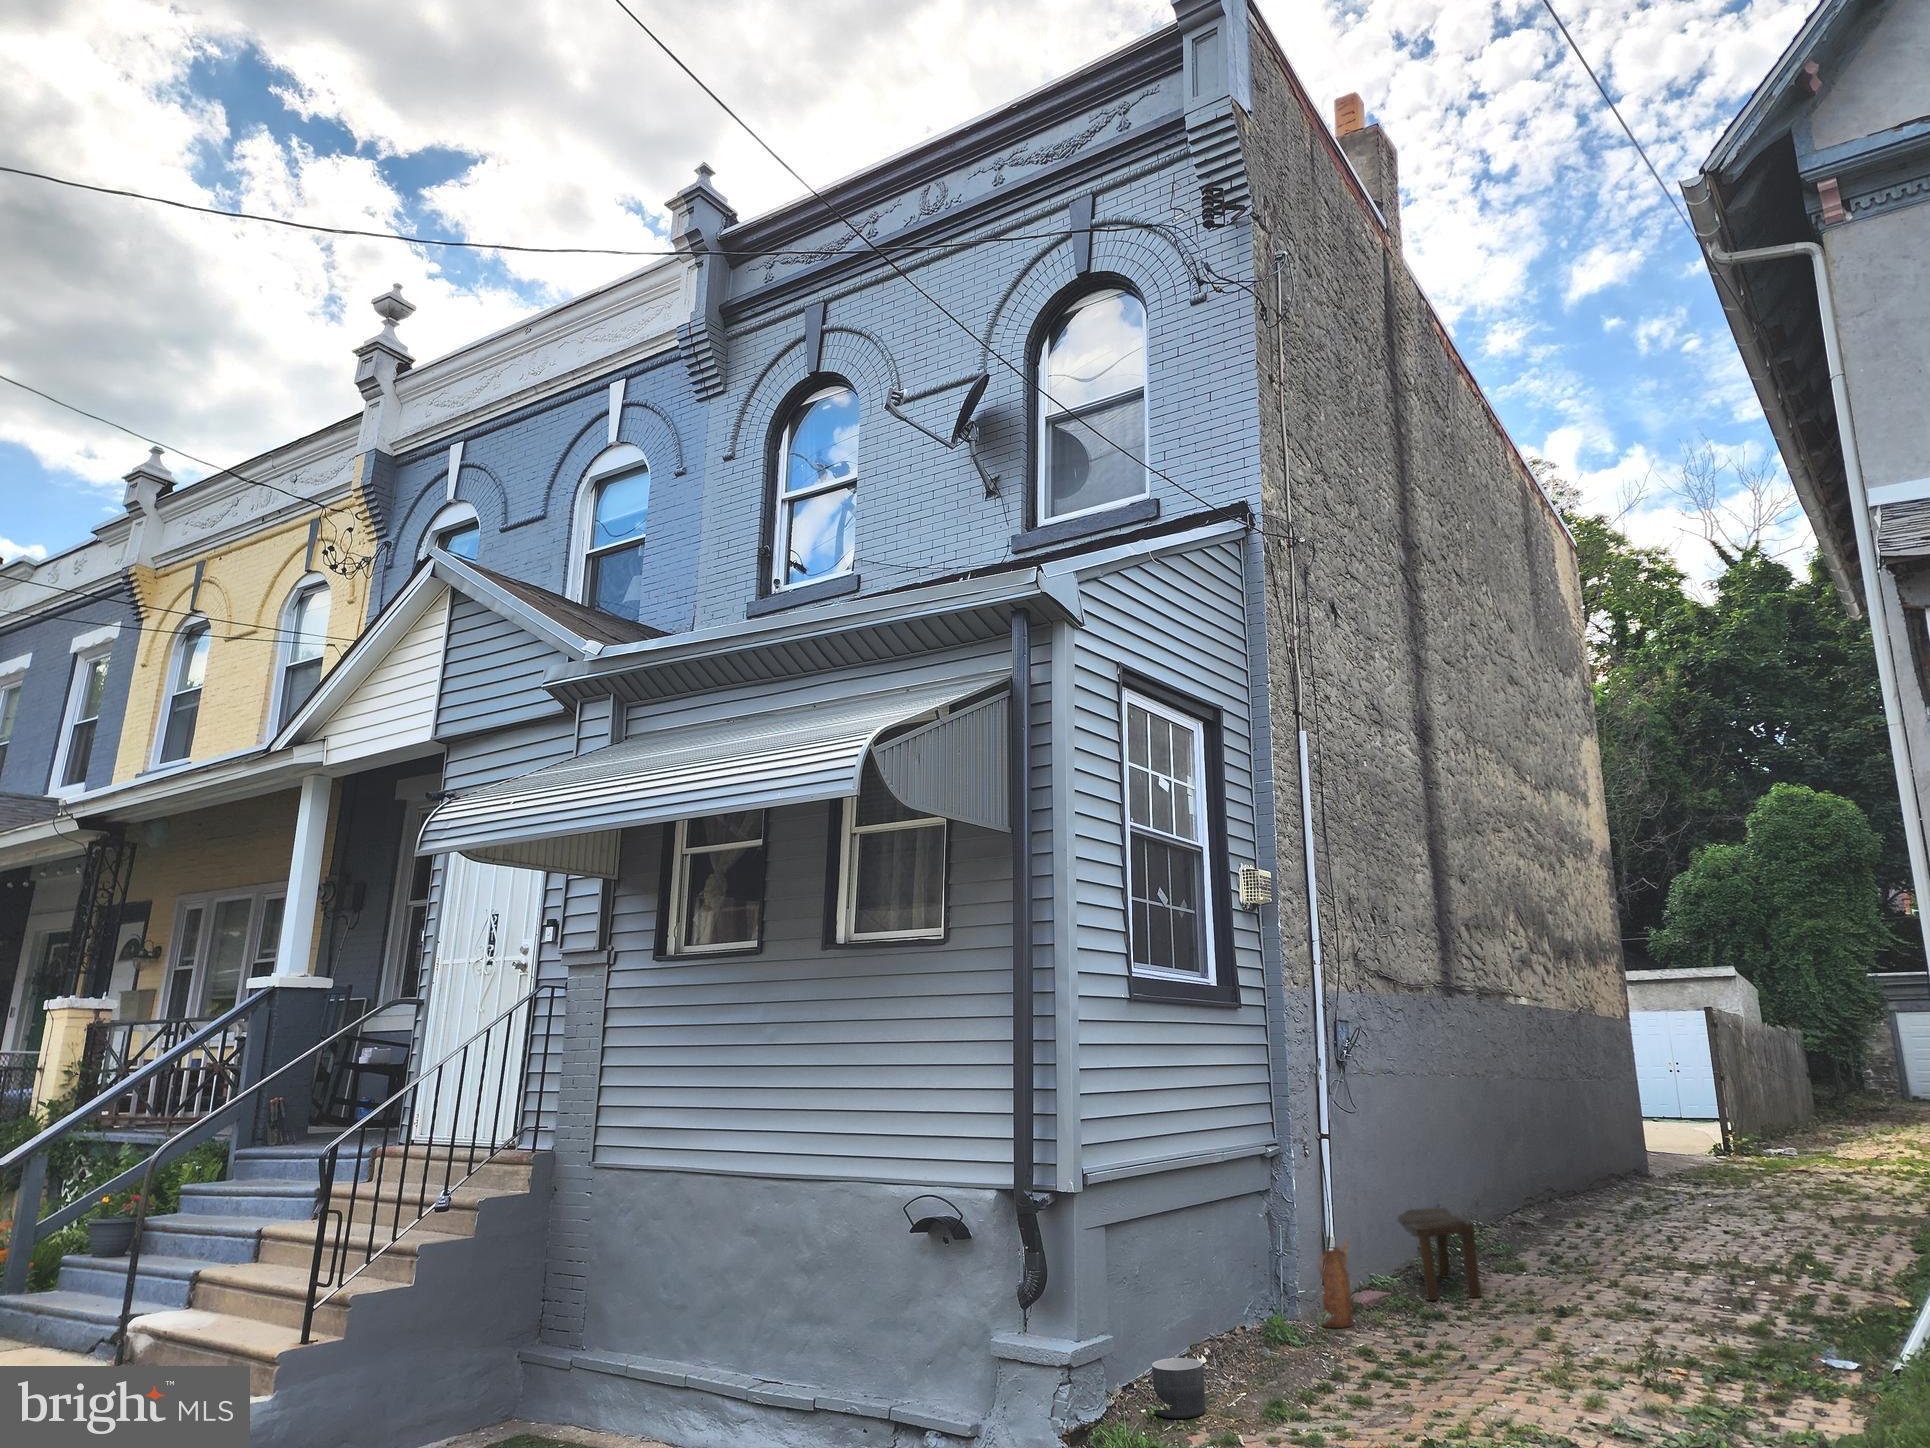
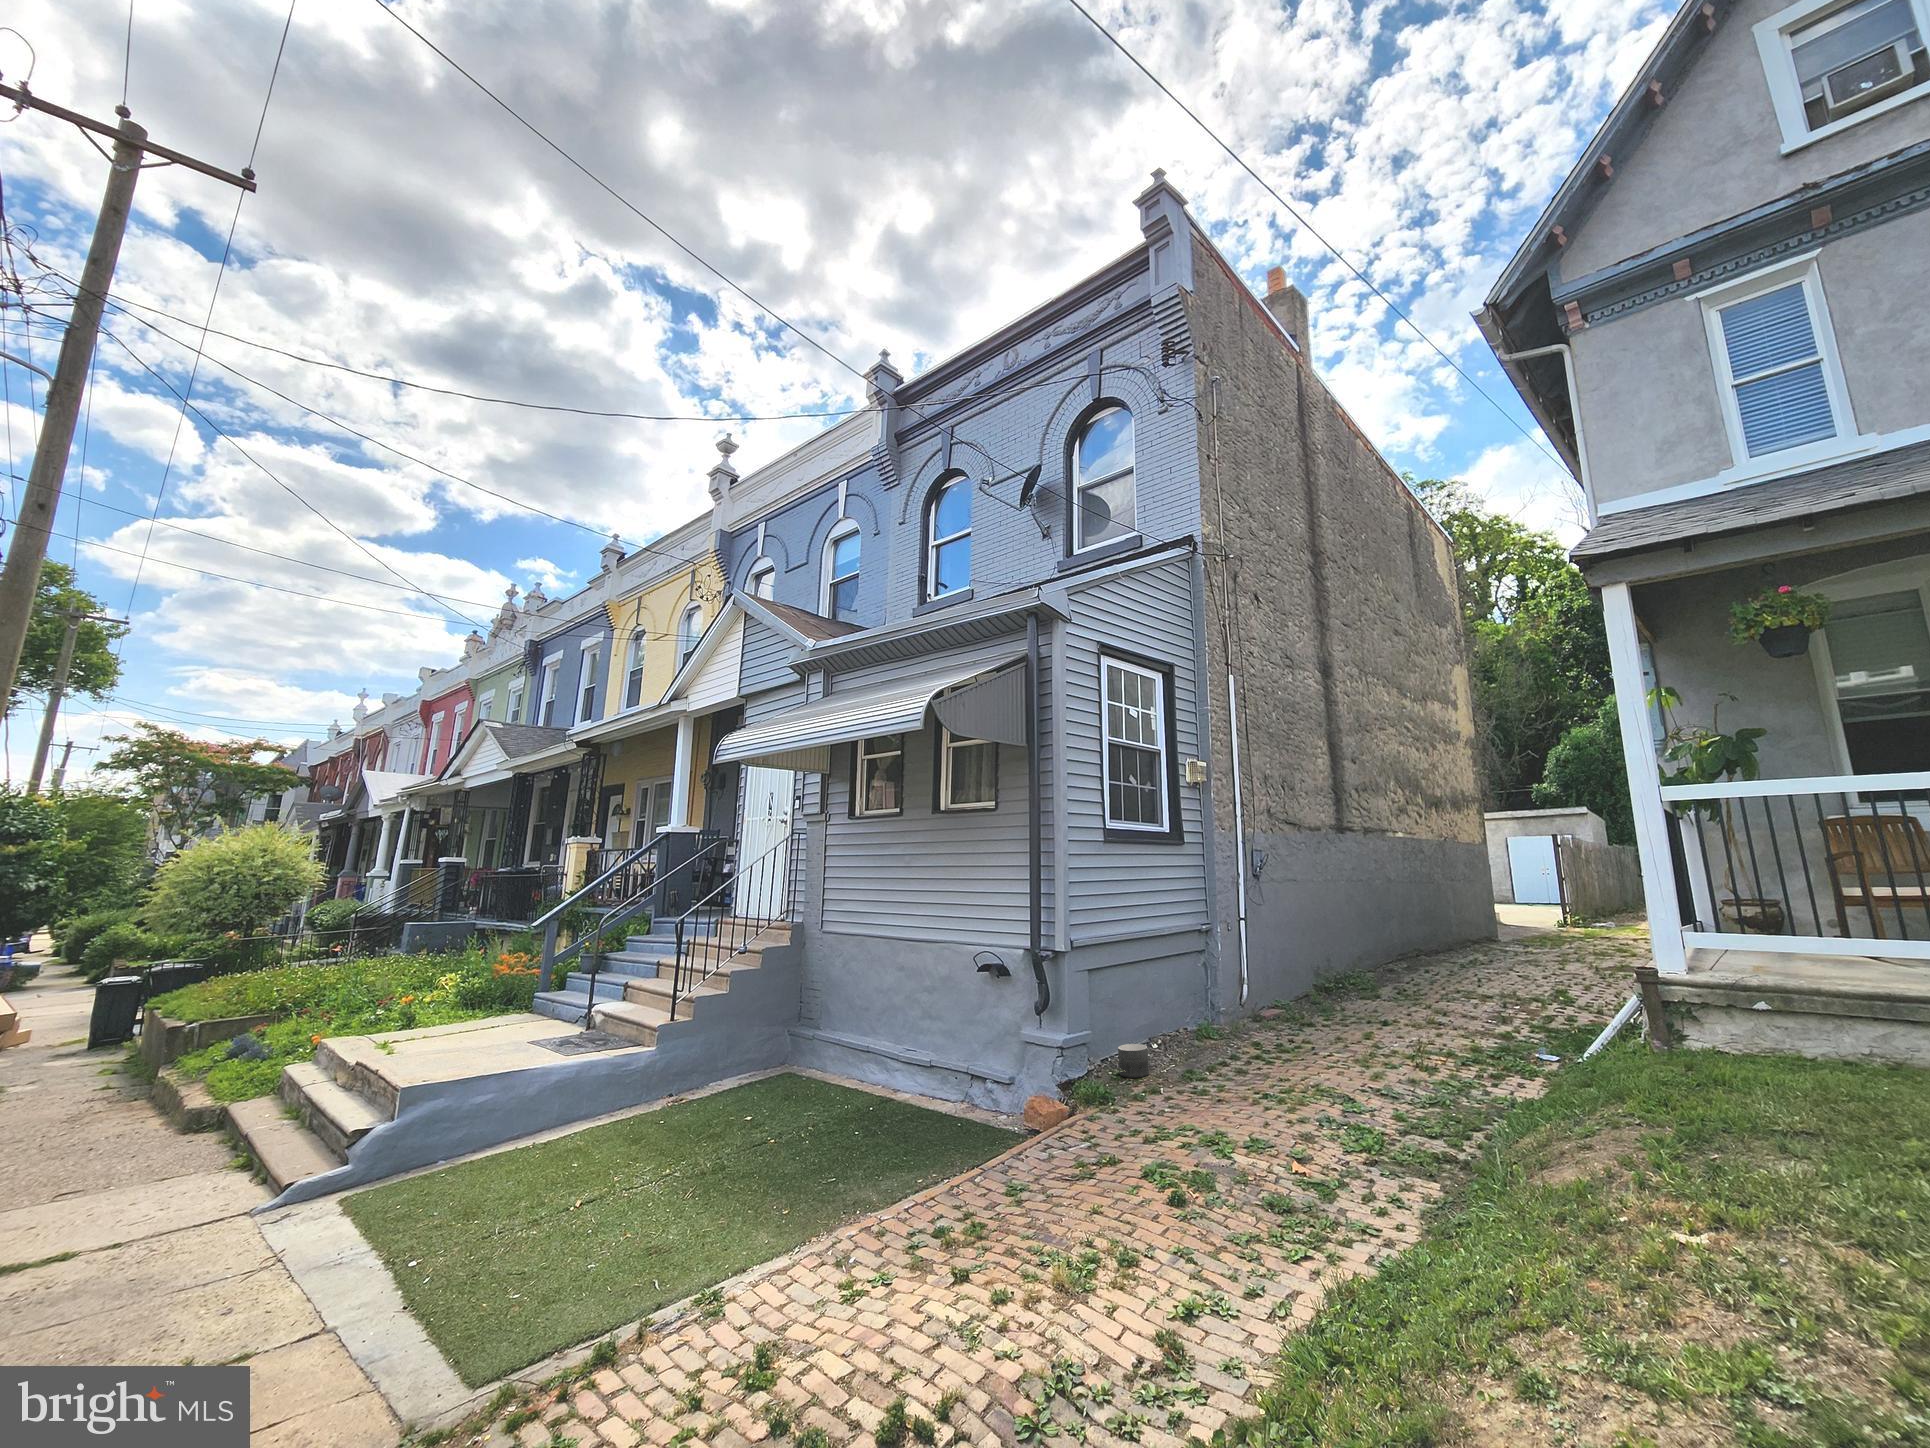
bench: present [1398,1207,1481,1300] -> none [1298,959,1345,1014]
watering can: present [1319,1241,1354,1328] -> none [1237,978,1260,1029]

